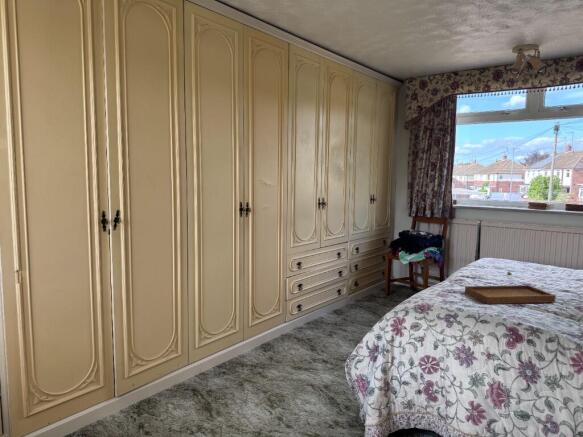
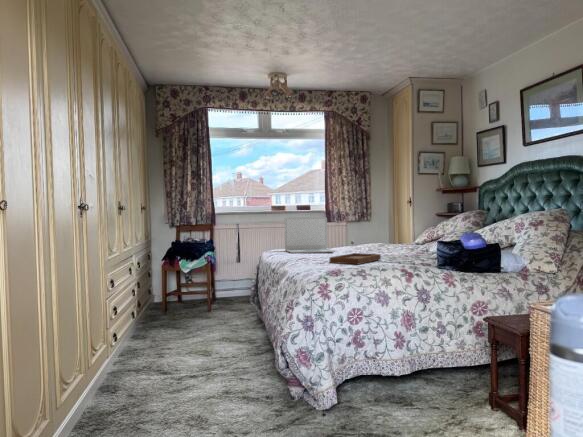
laptop: none [484,223,555,275] -> present [285,217,335,253]

